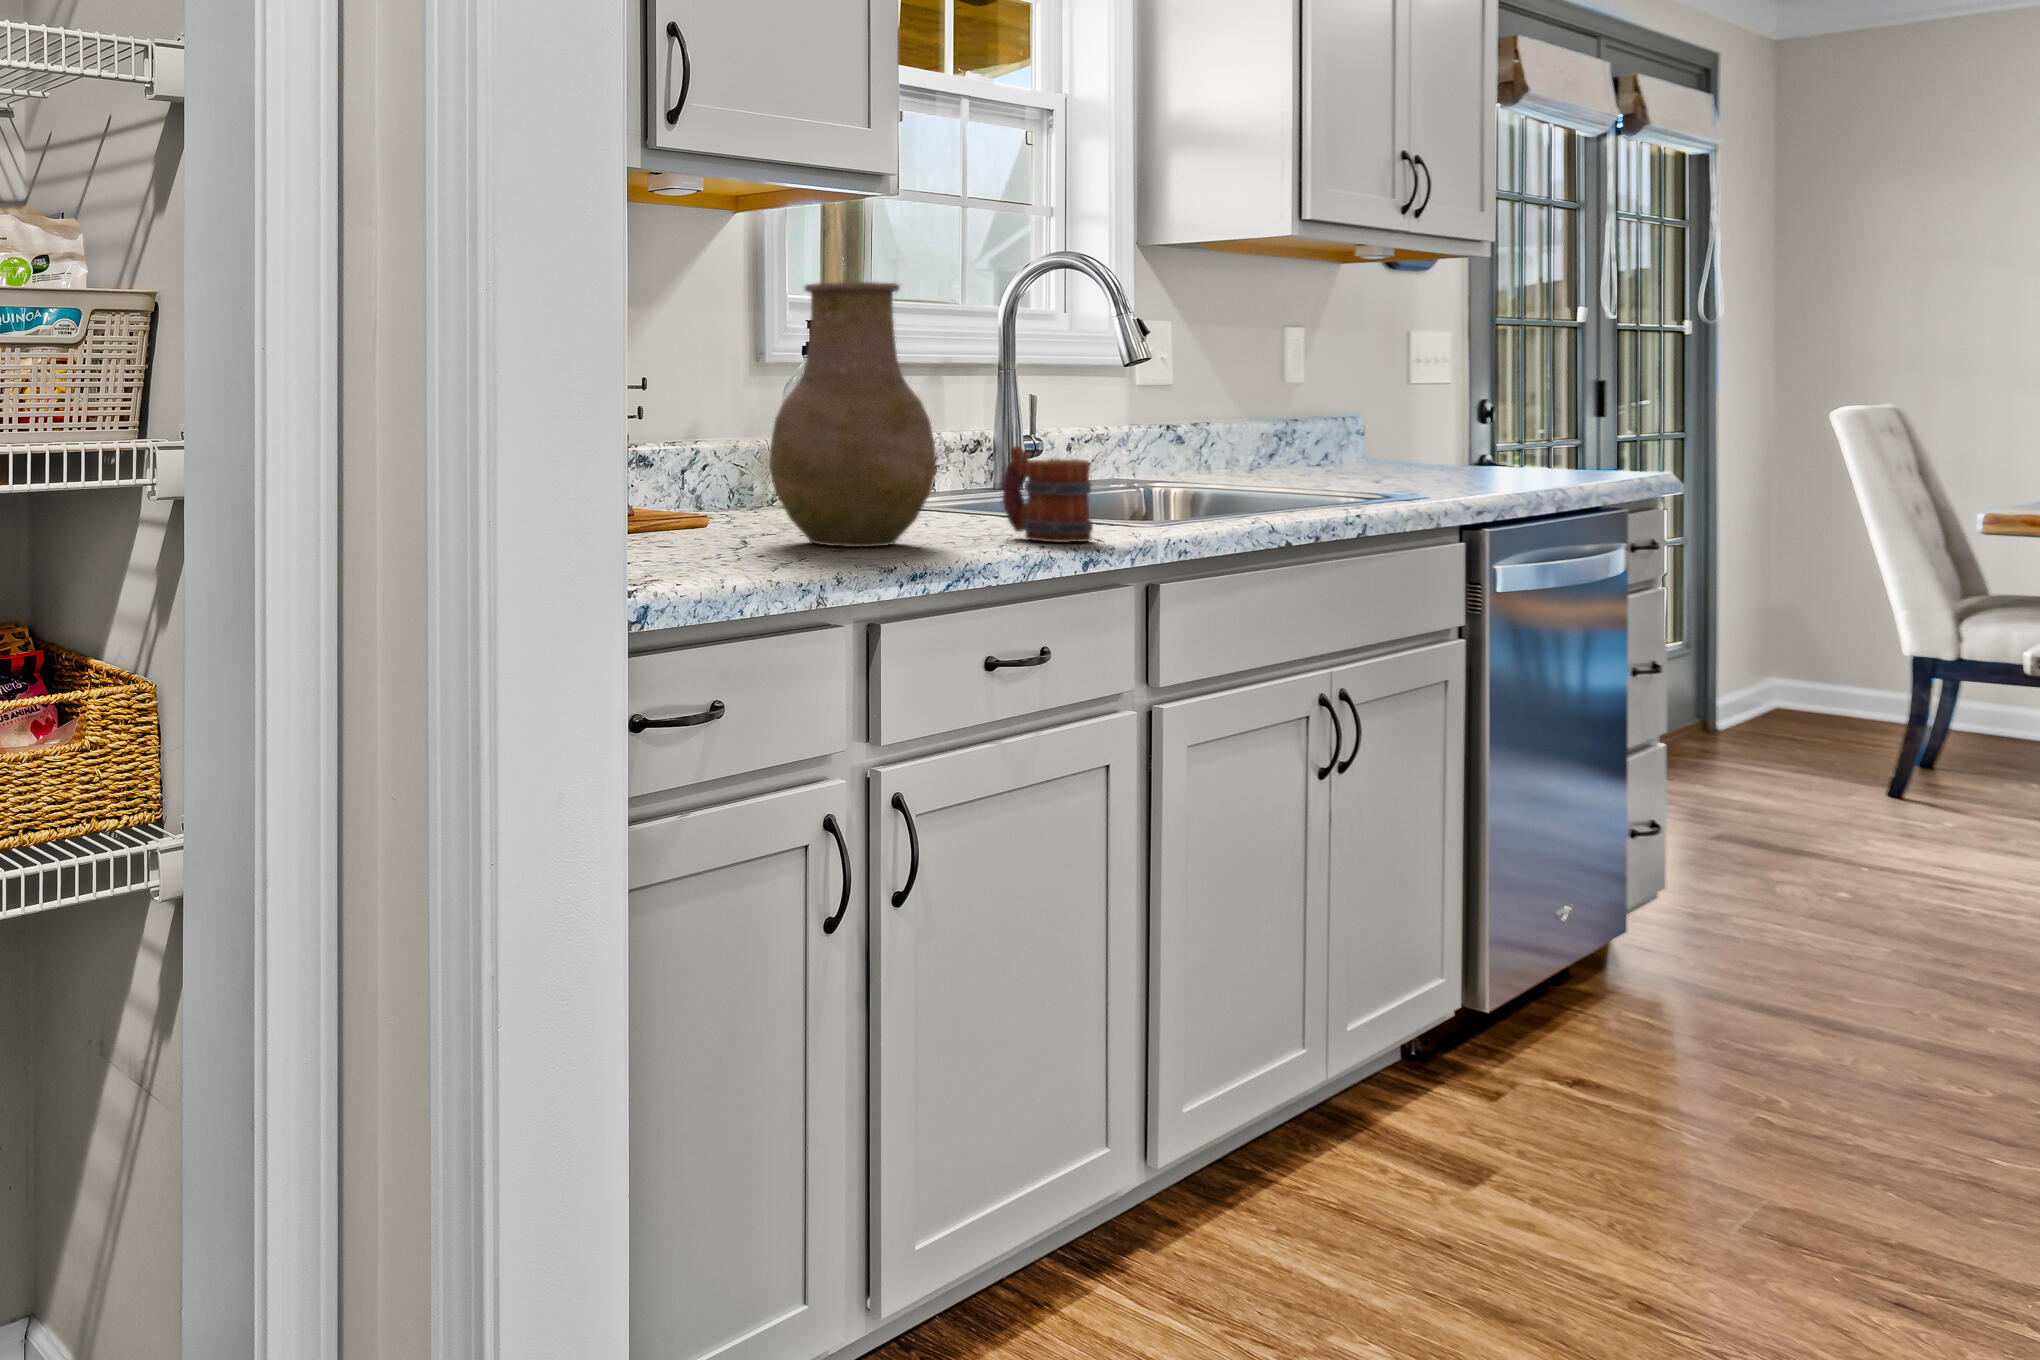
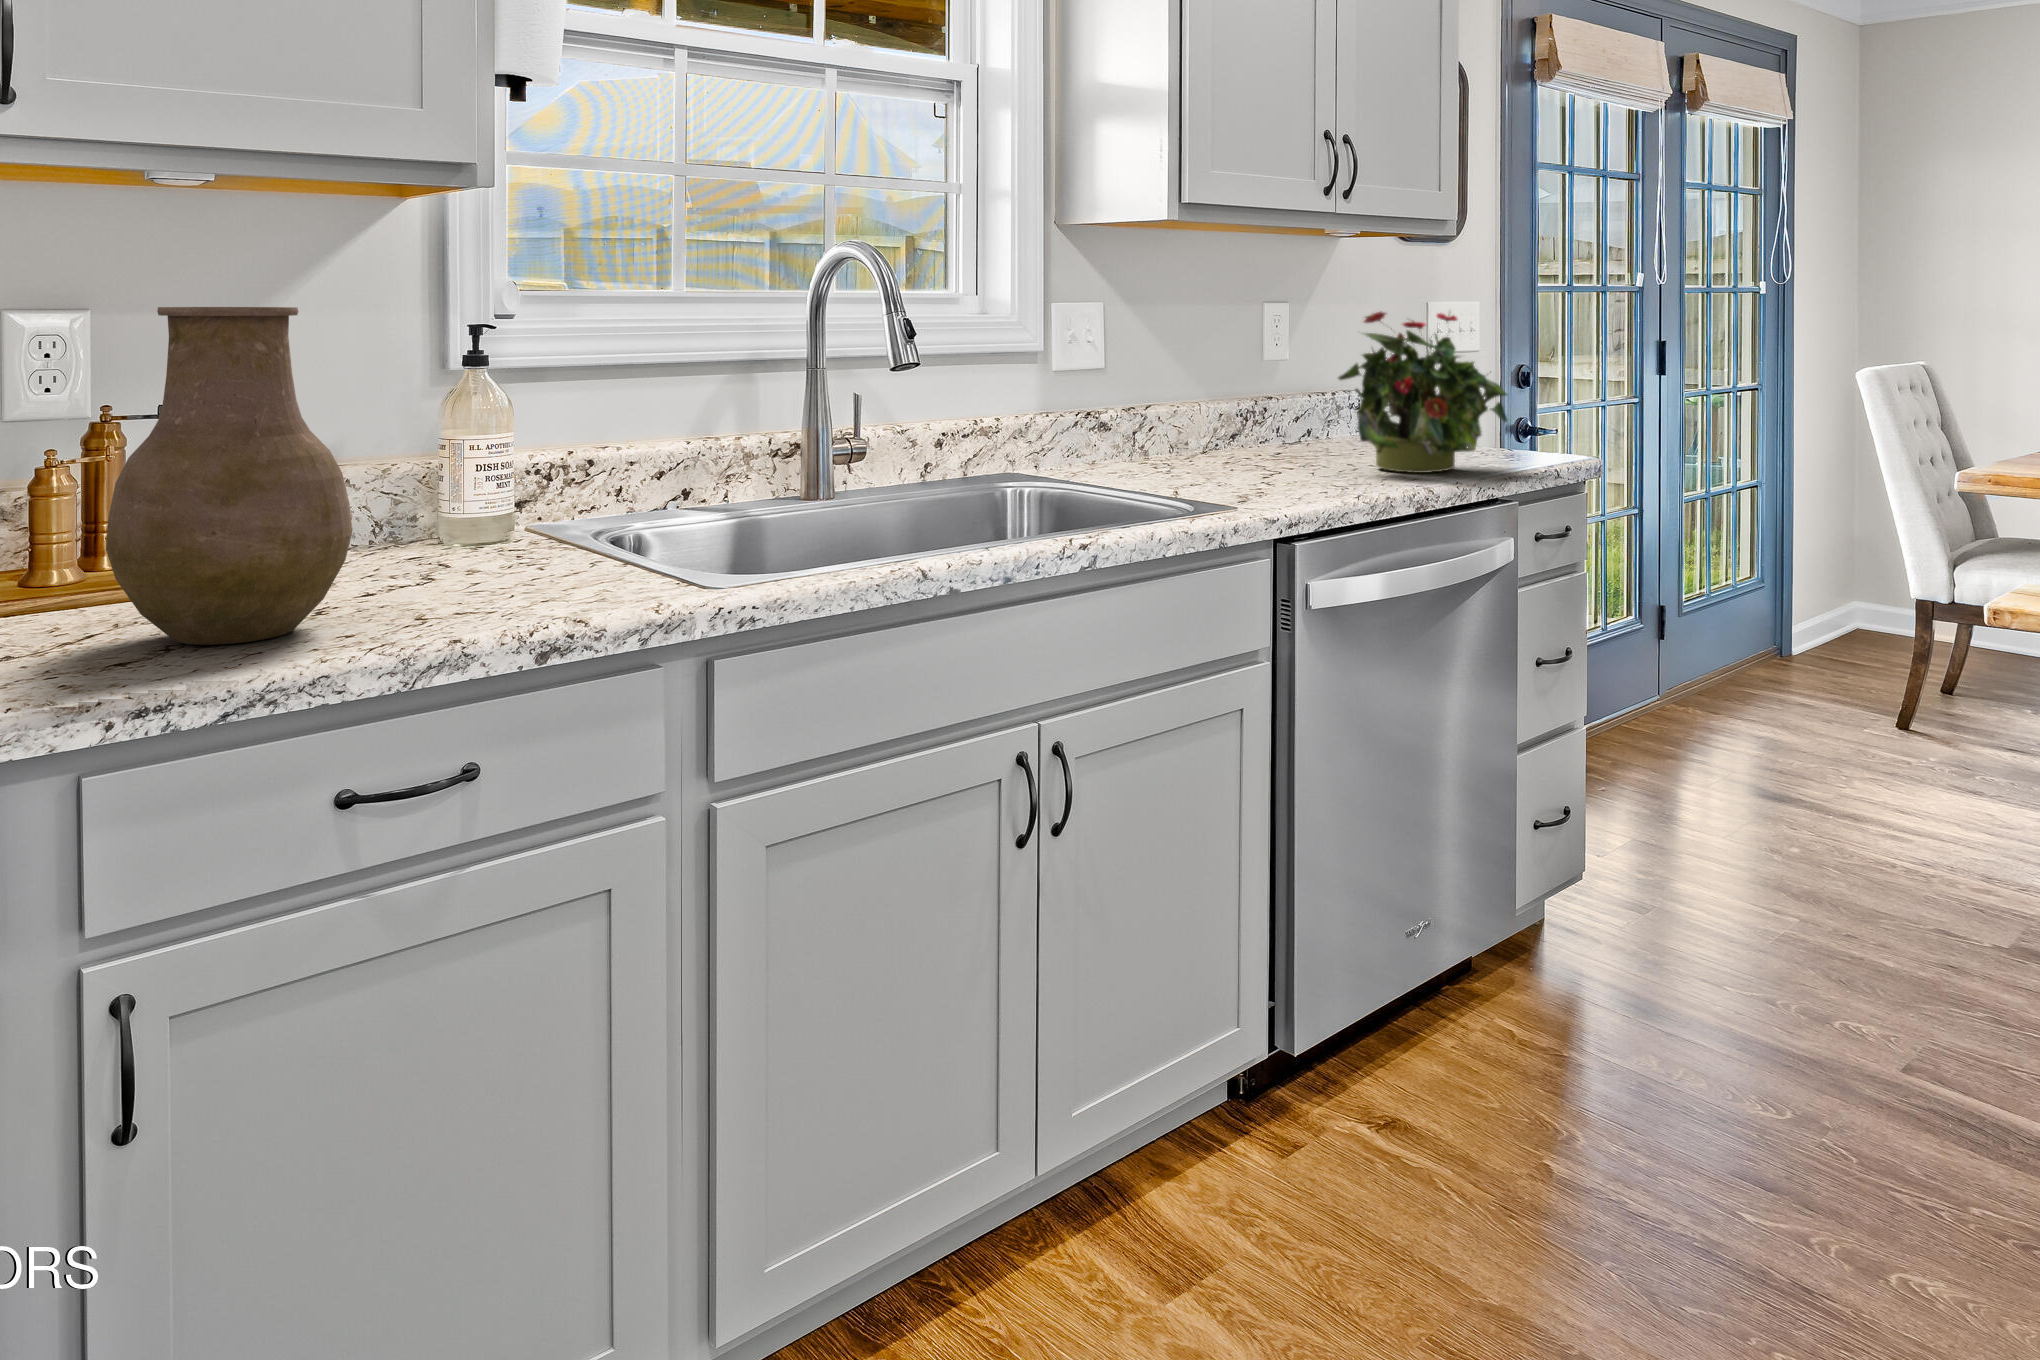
potted plant: none [1414,327,1596,483] -> present [1339,311,1508,473]
mug: present [1002,446,1093,543] -> none [484,500,578,627]

